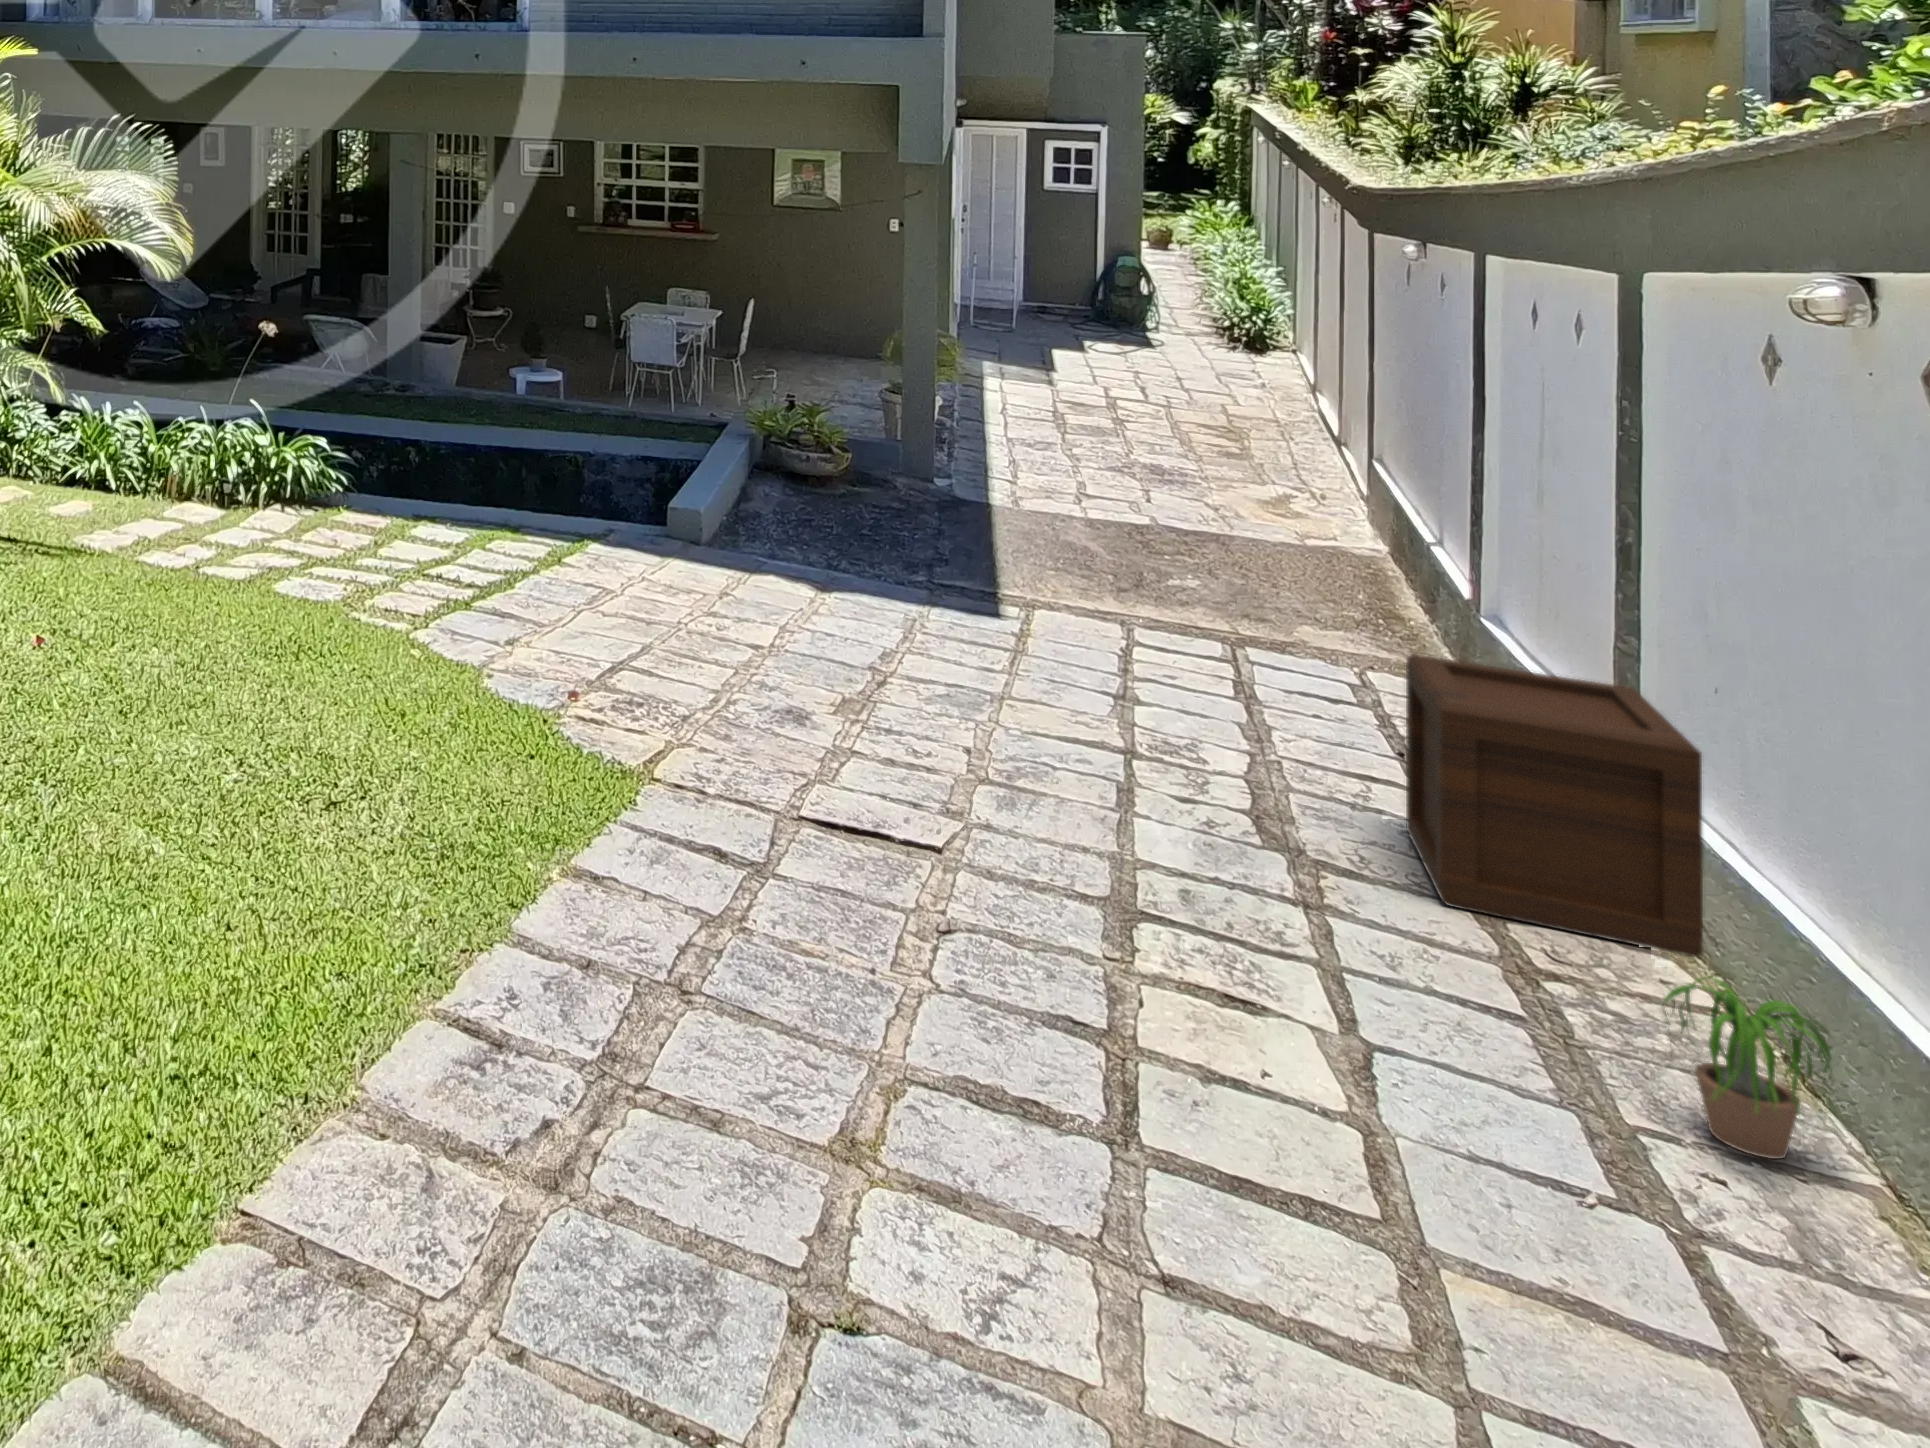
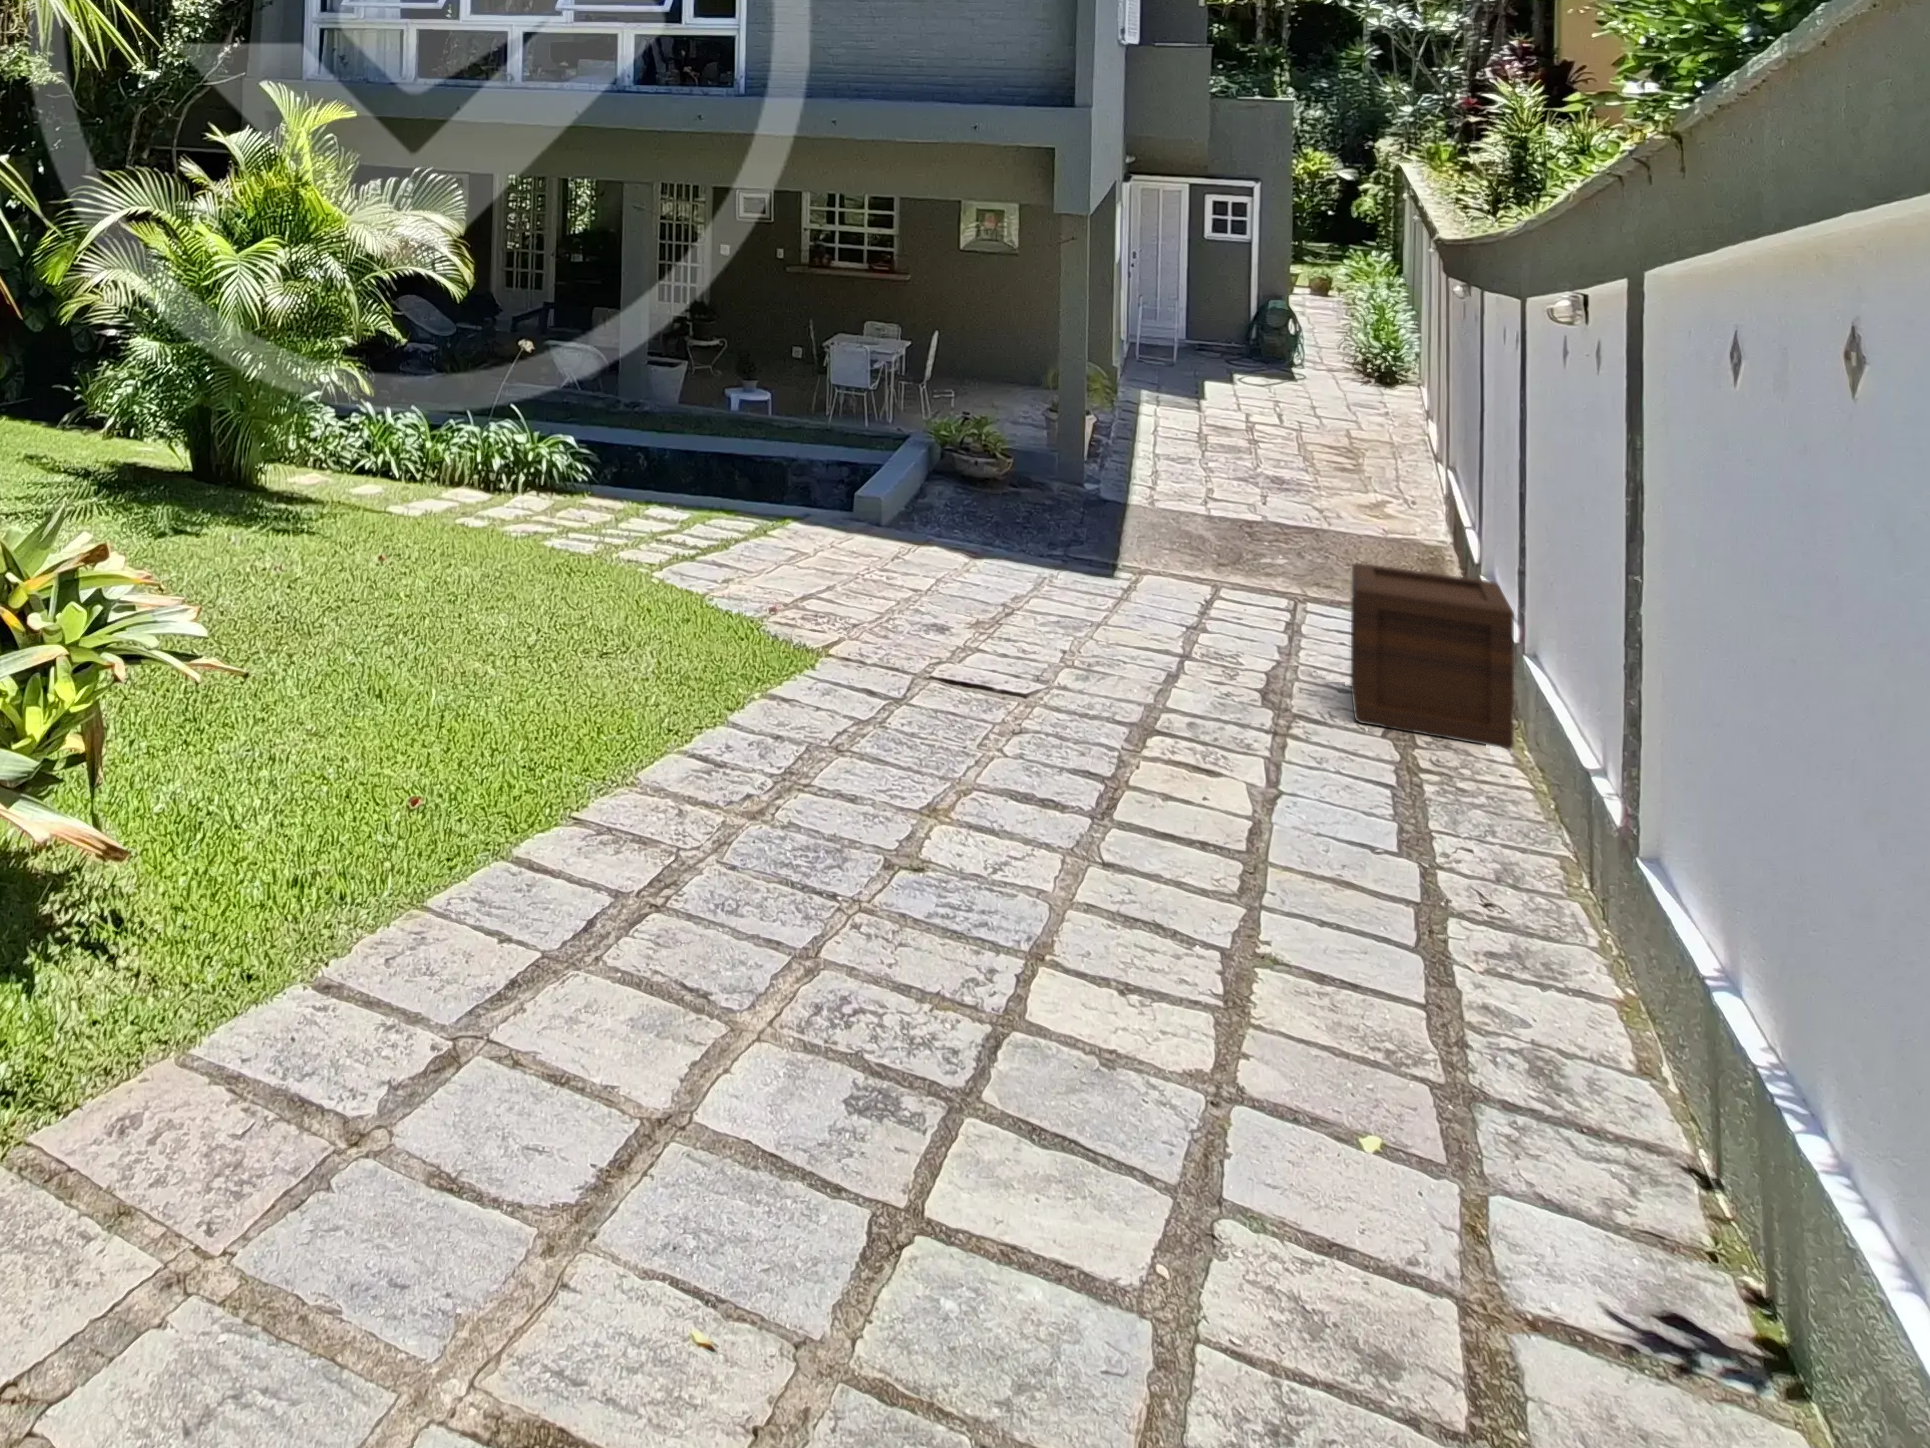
potted plant: present [1663,977,1834,1159] -> none [1432,725,1547,828]

